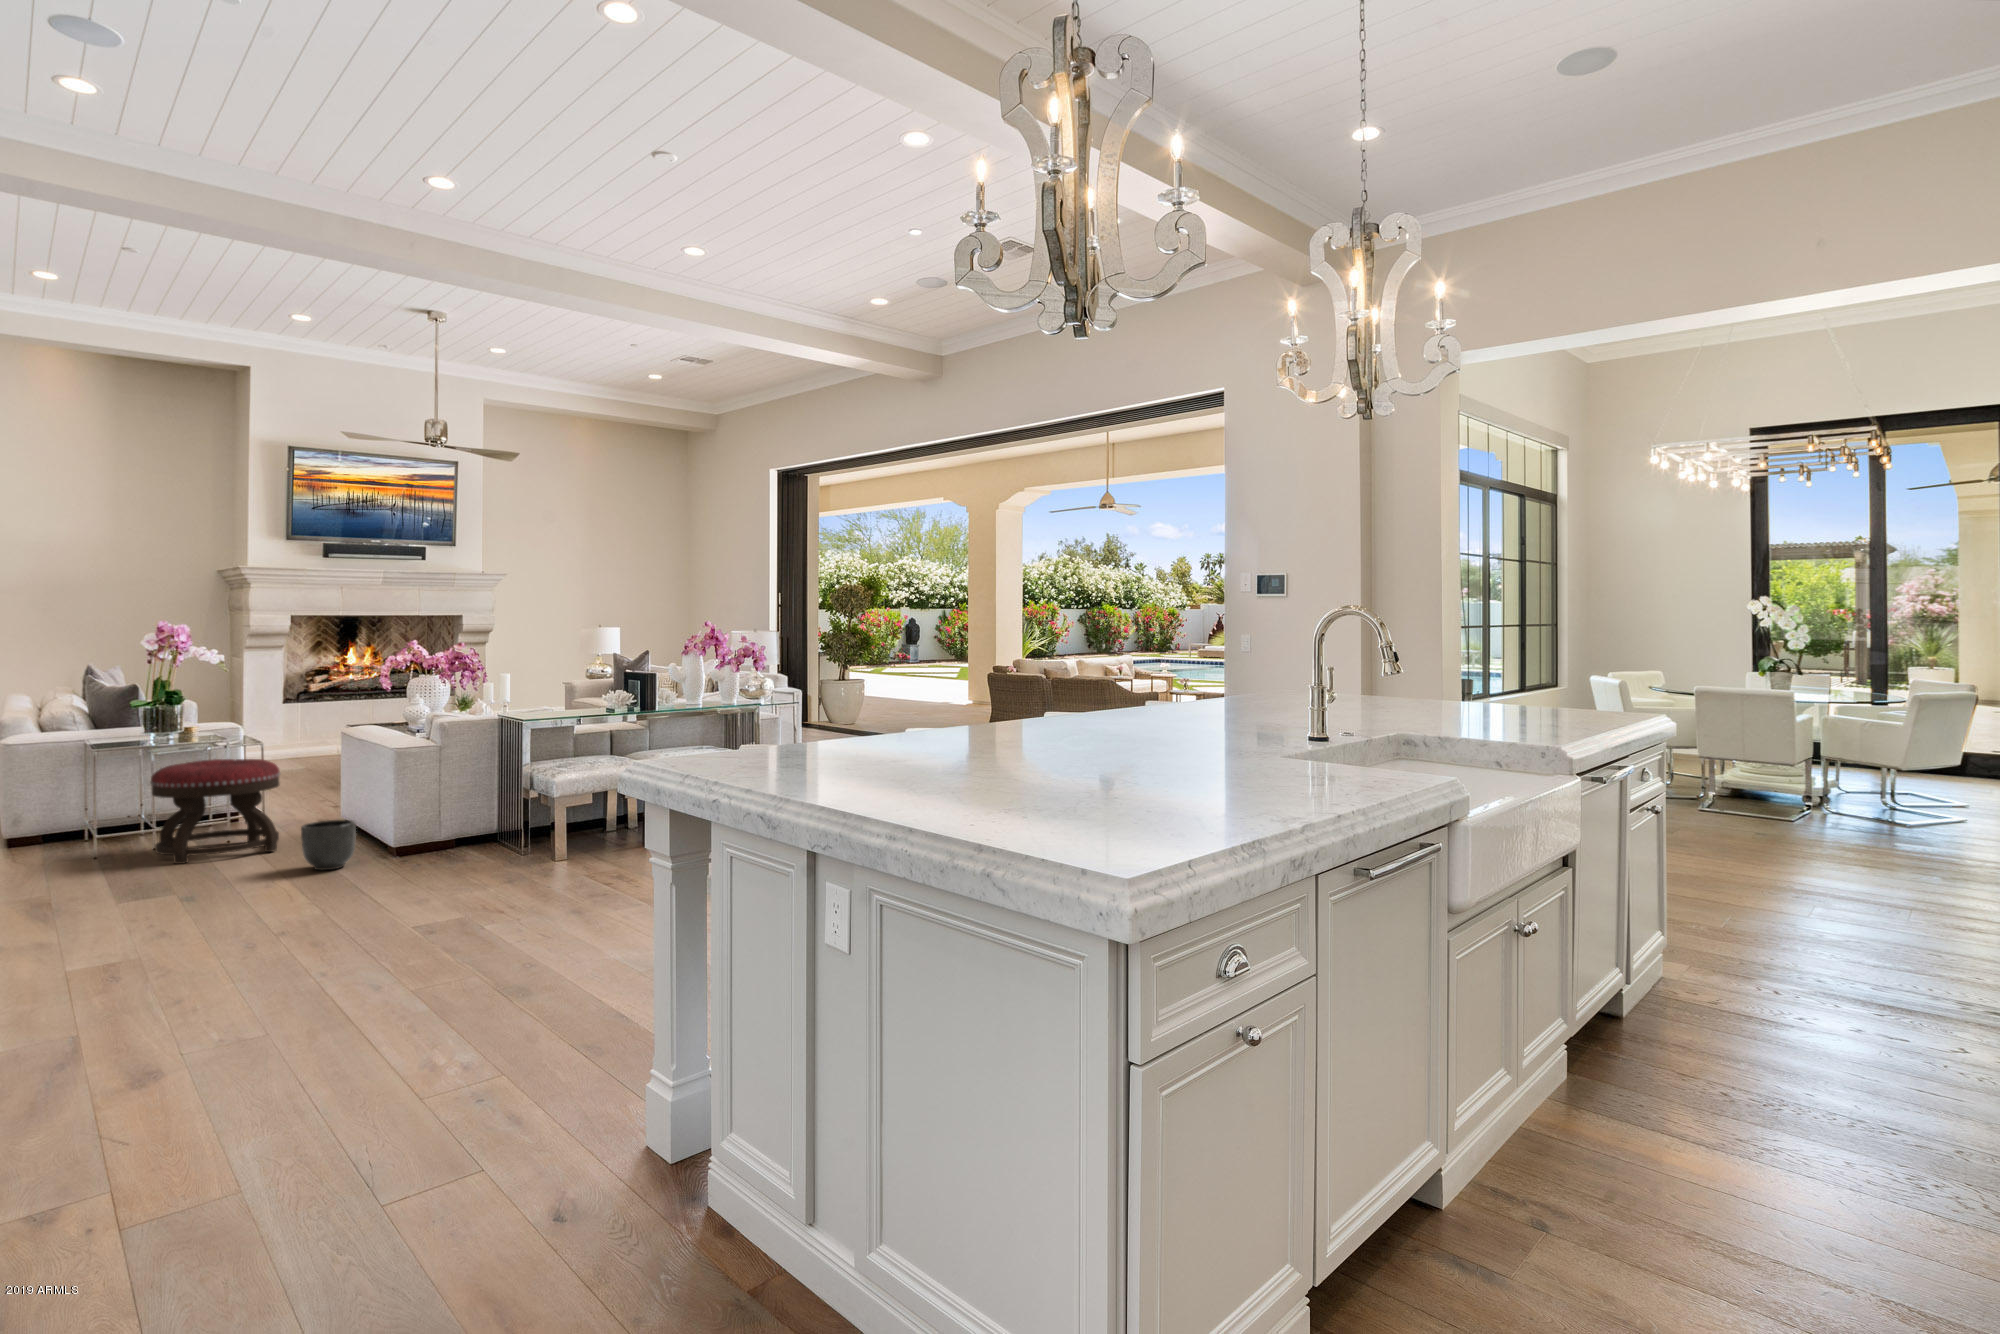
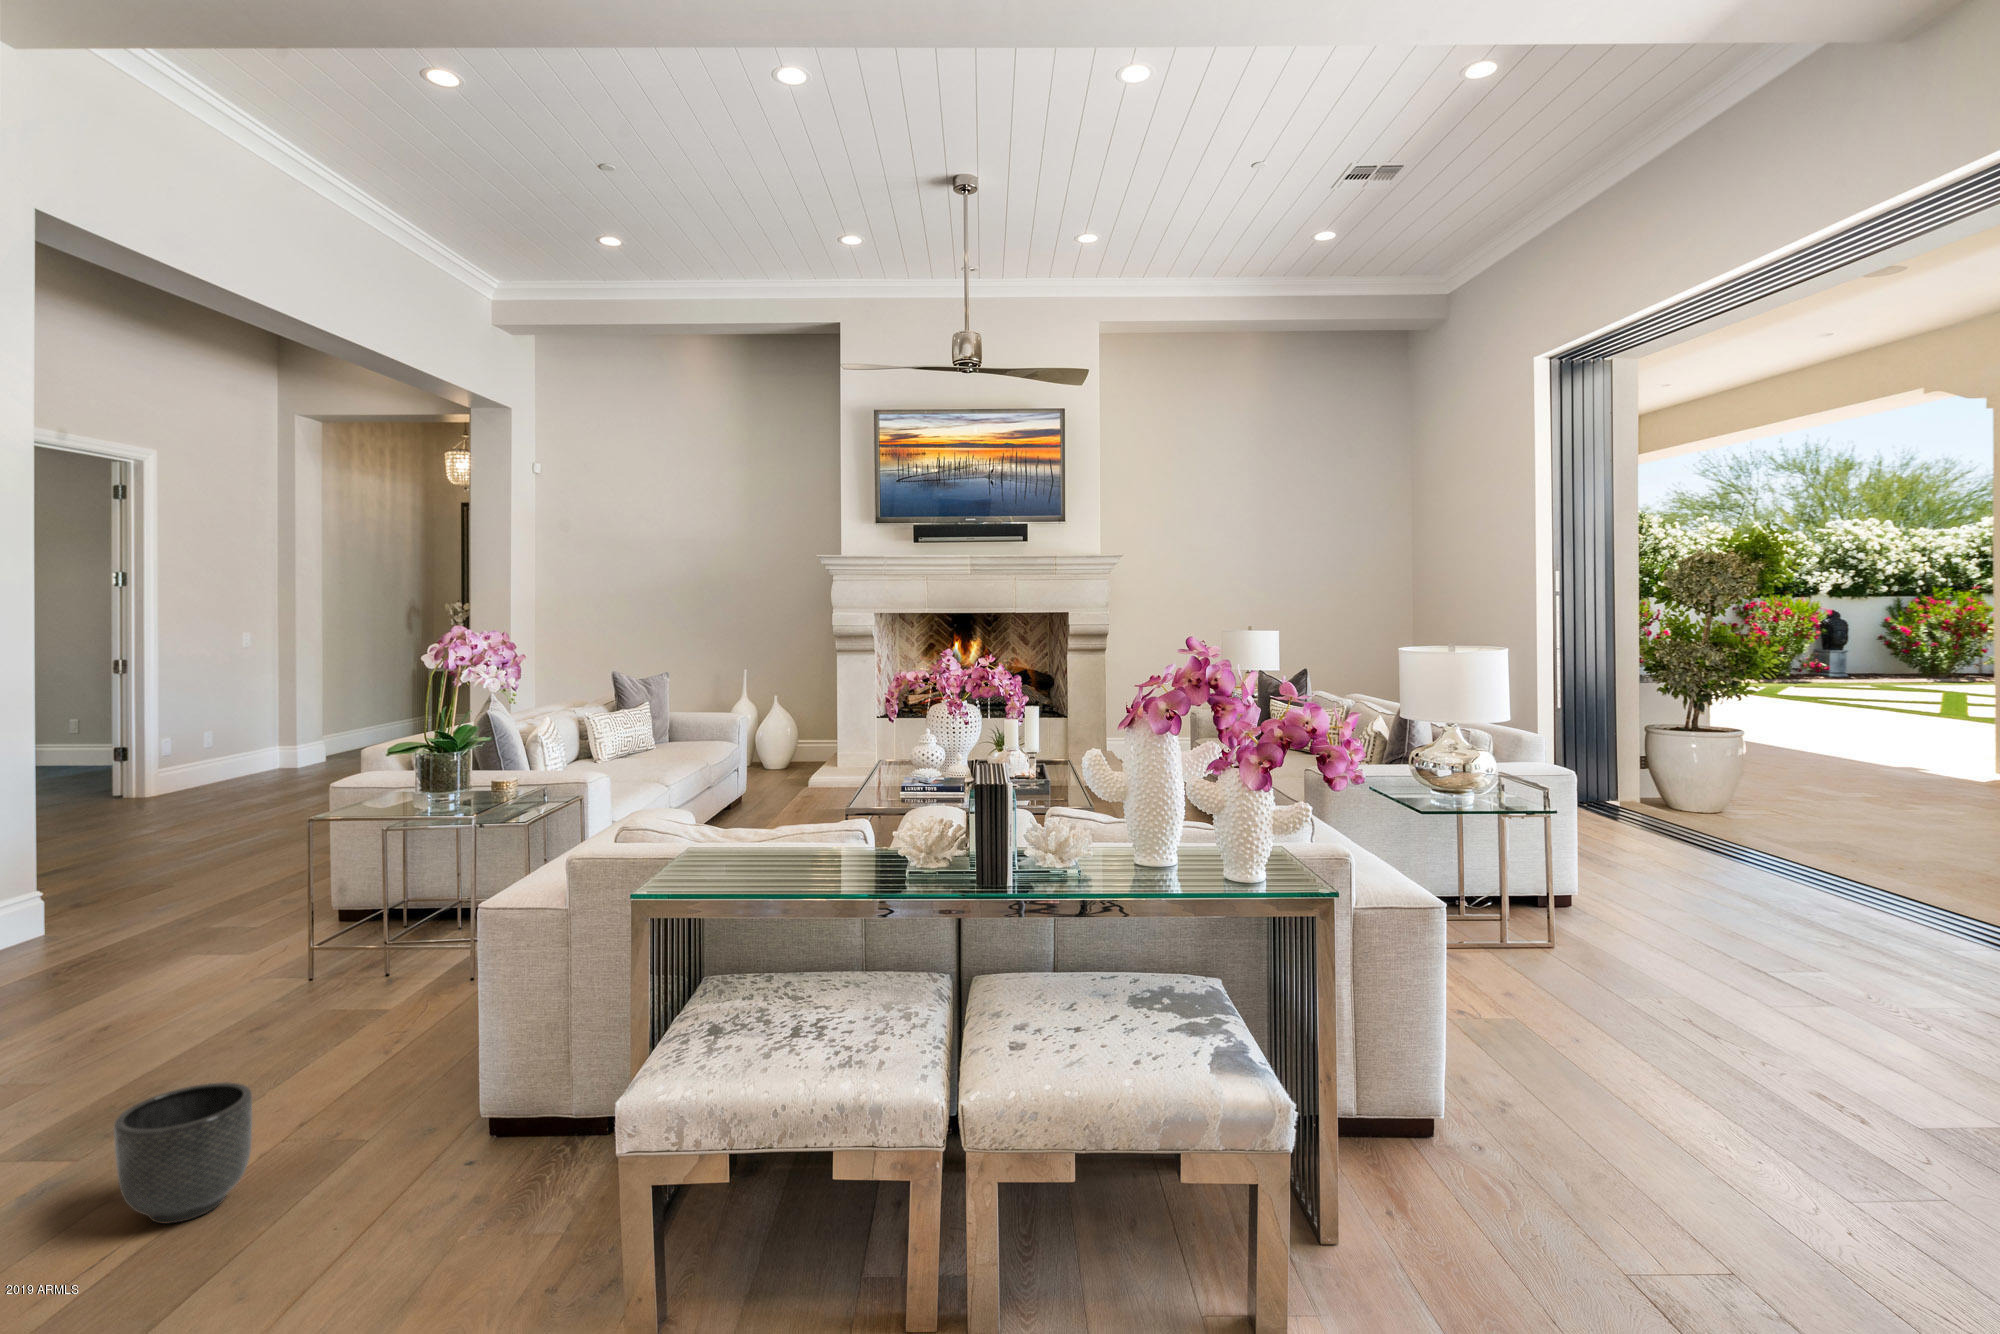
ottoman: present [150,759,280,864] -> none [160,871,402,1083]

